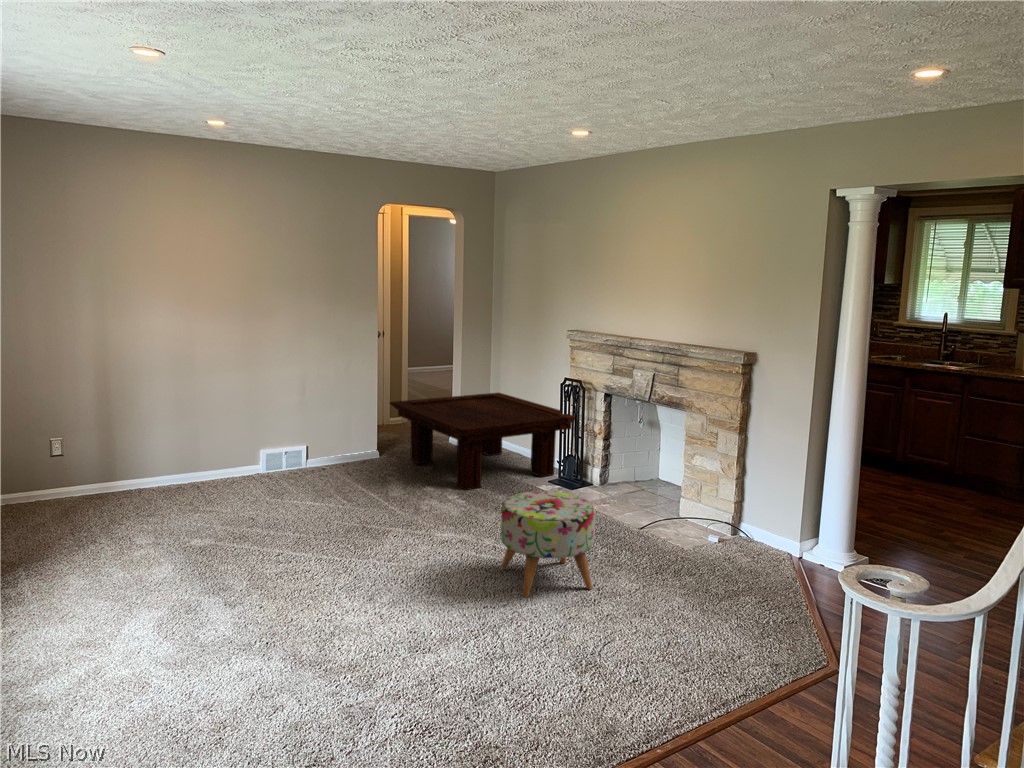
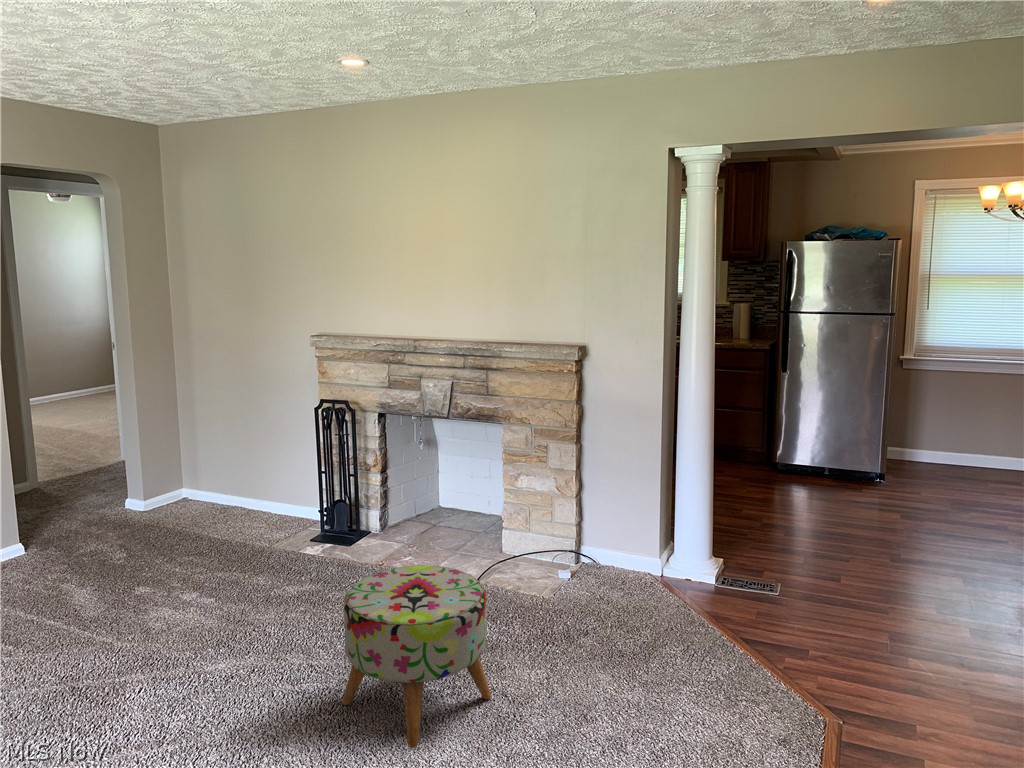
coffee table: present [390,393,575,490] -> none [41,429,344,579]

